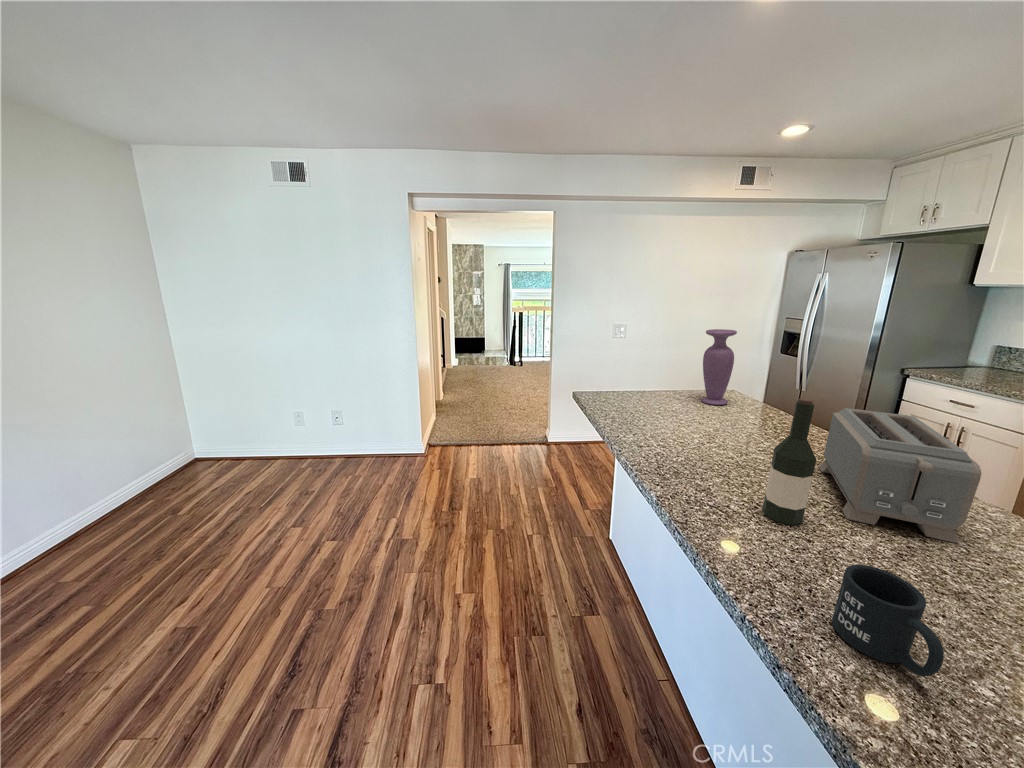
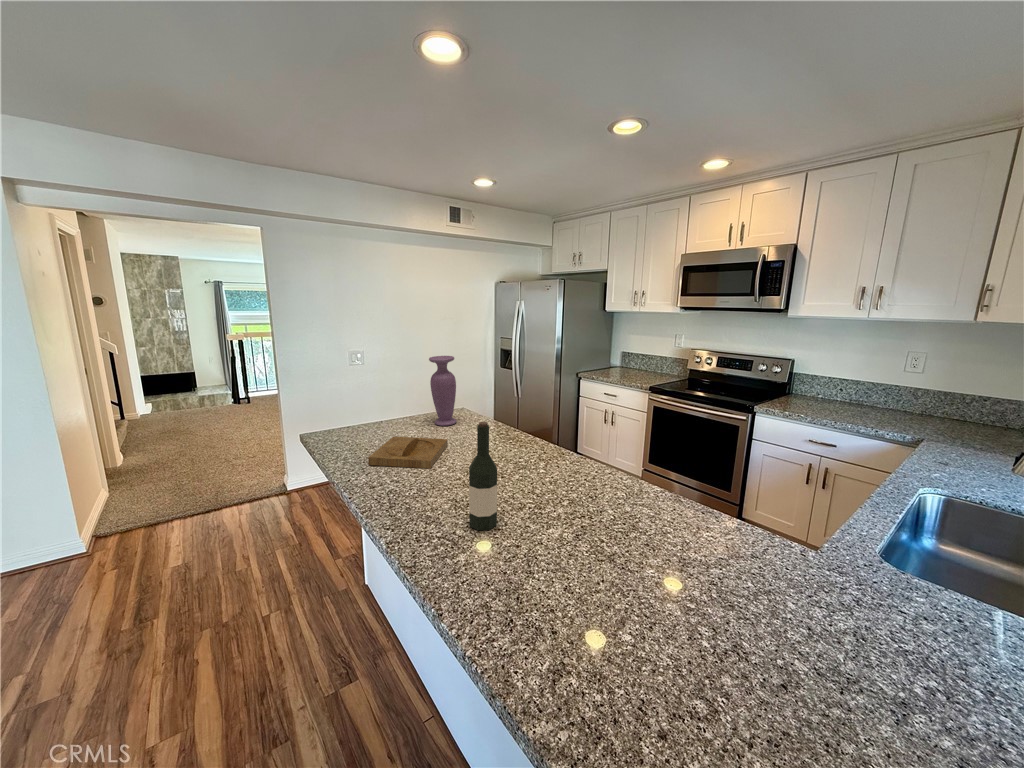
tray: none [638,406,722,444] -> present [368,436,448,469]
toaster: present [819,408,982,543] -> none [516,419,591,511]
mug: present [832,565,944,677] -> none [504,553,558,628]

